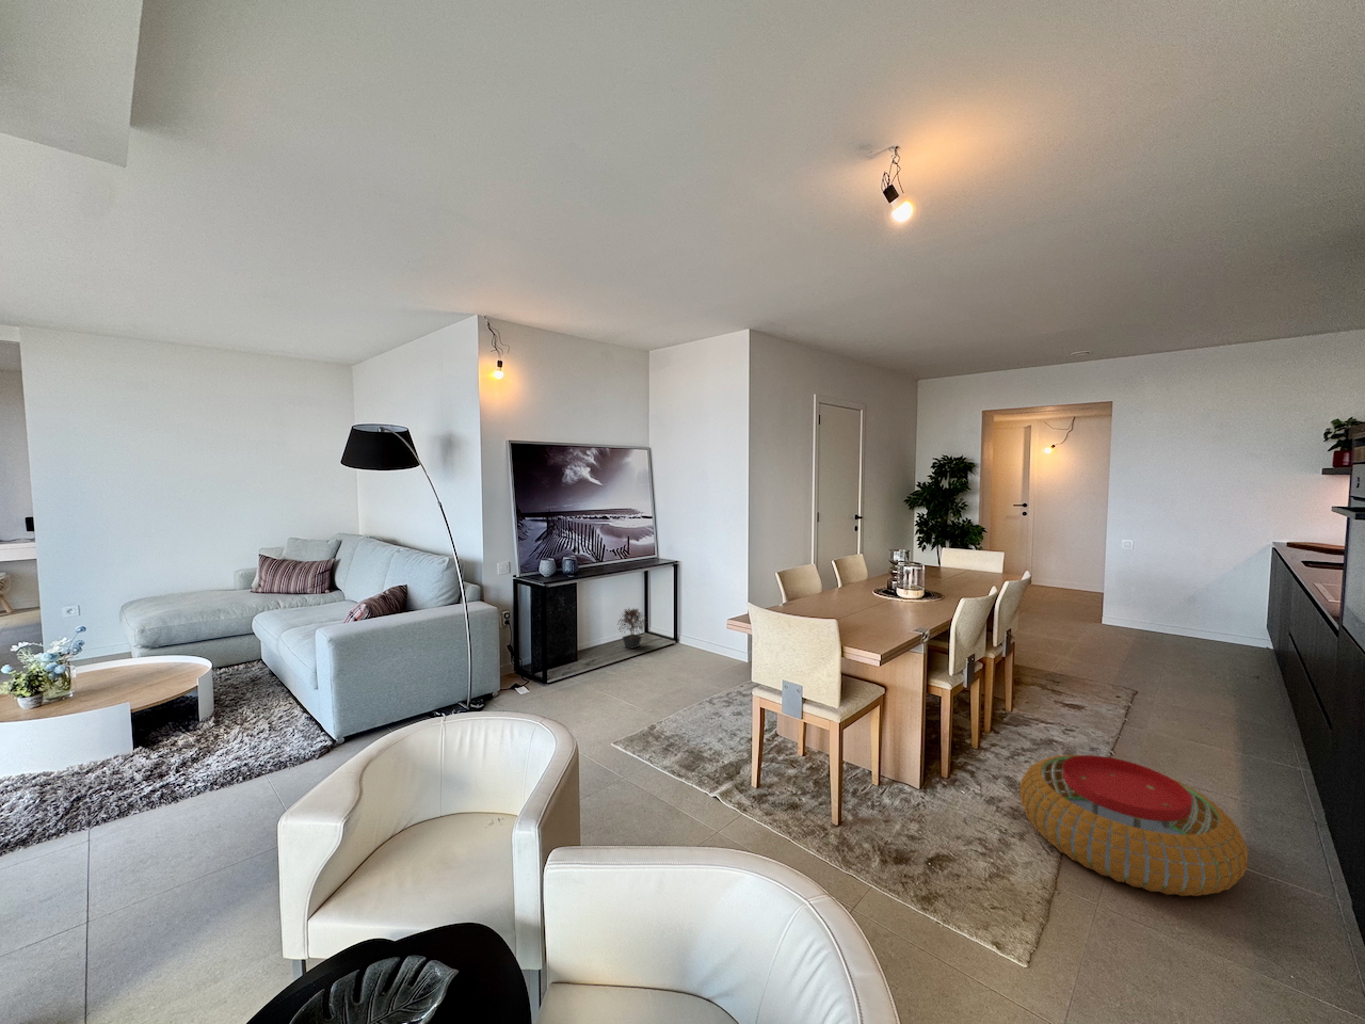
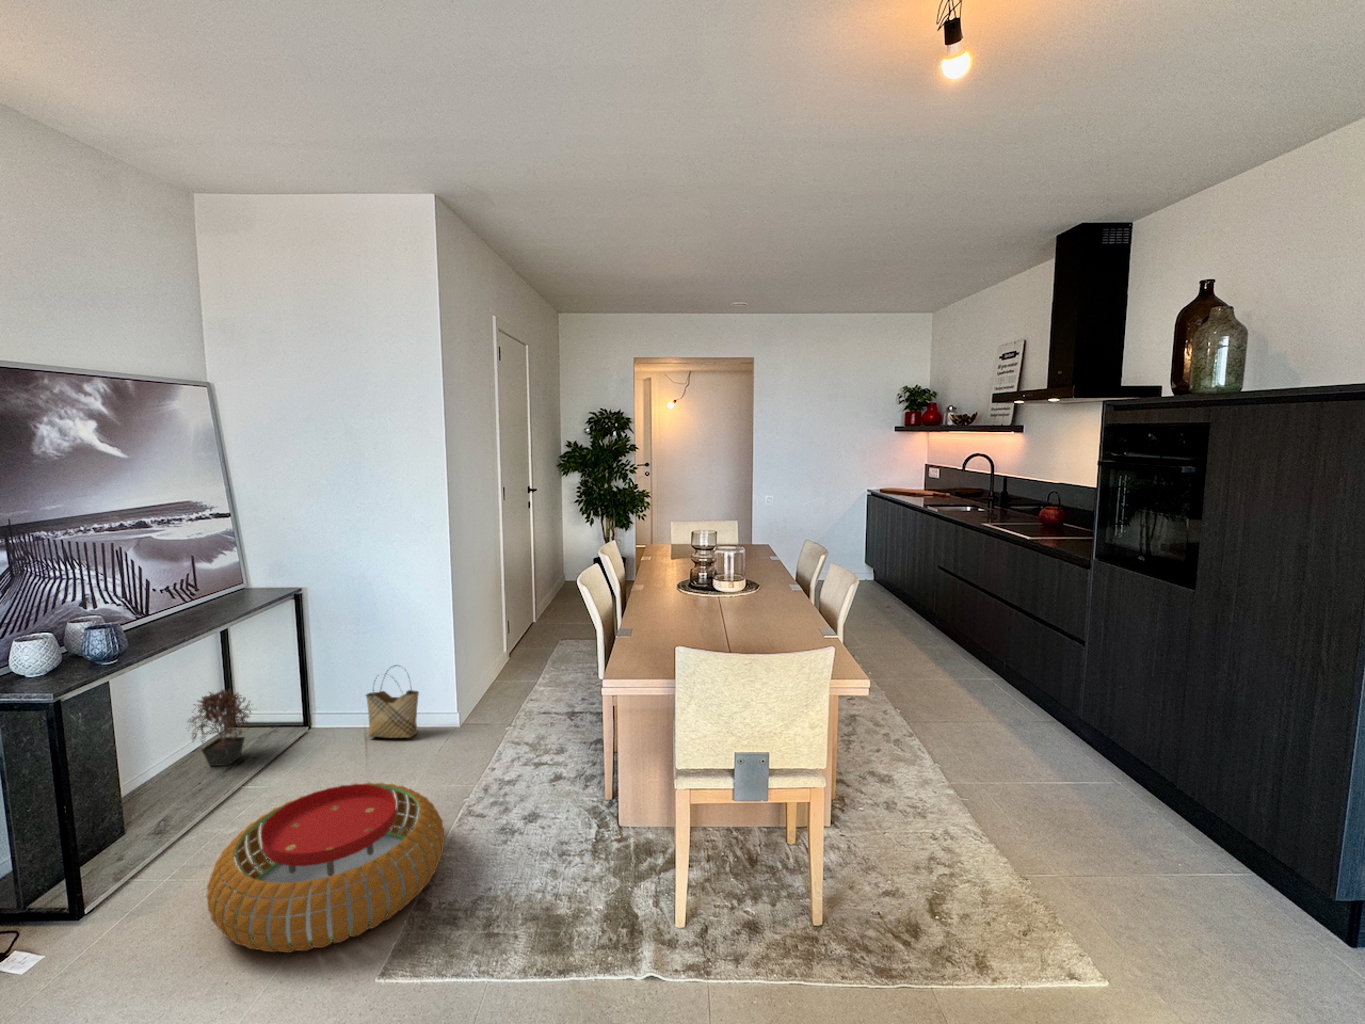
woven basket: none [697,614,724,659] -> present [366,670,419,738]
pouf: present [1020,755,1248,896] -> present [207,783,445,953]

